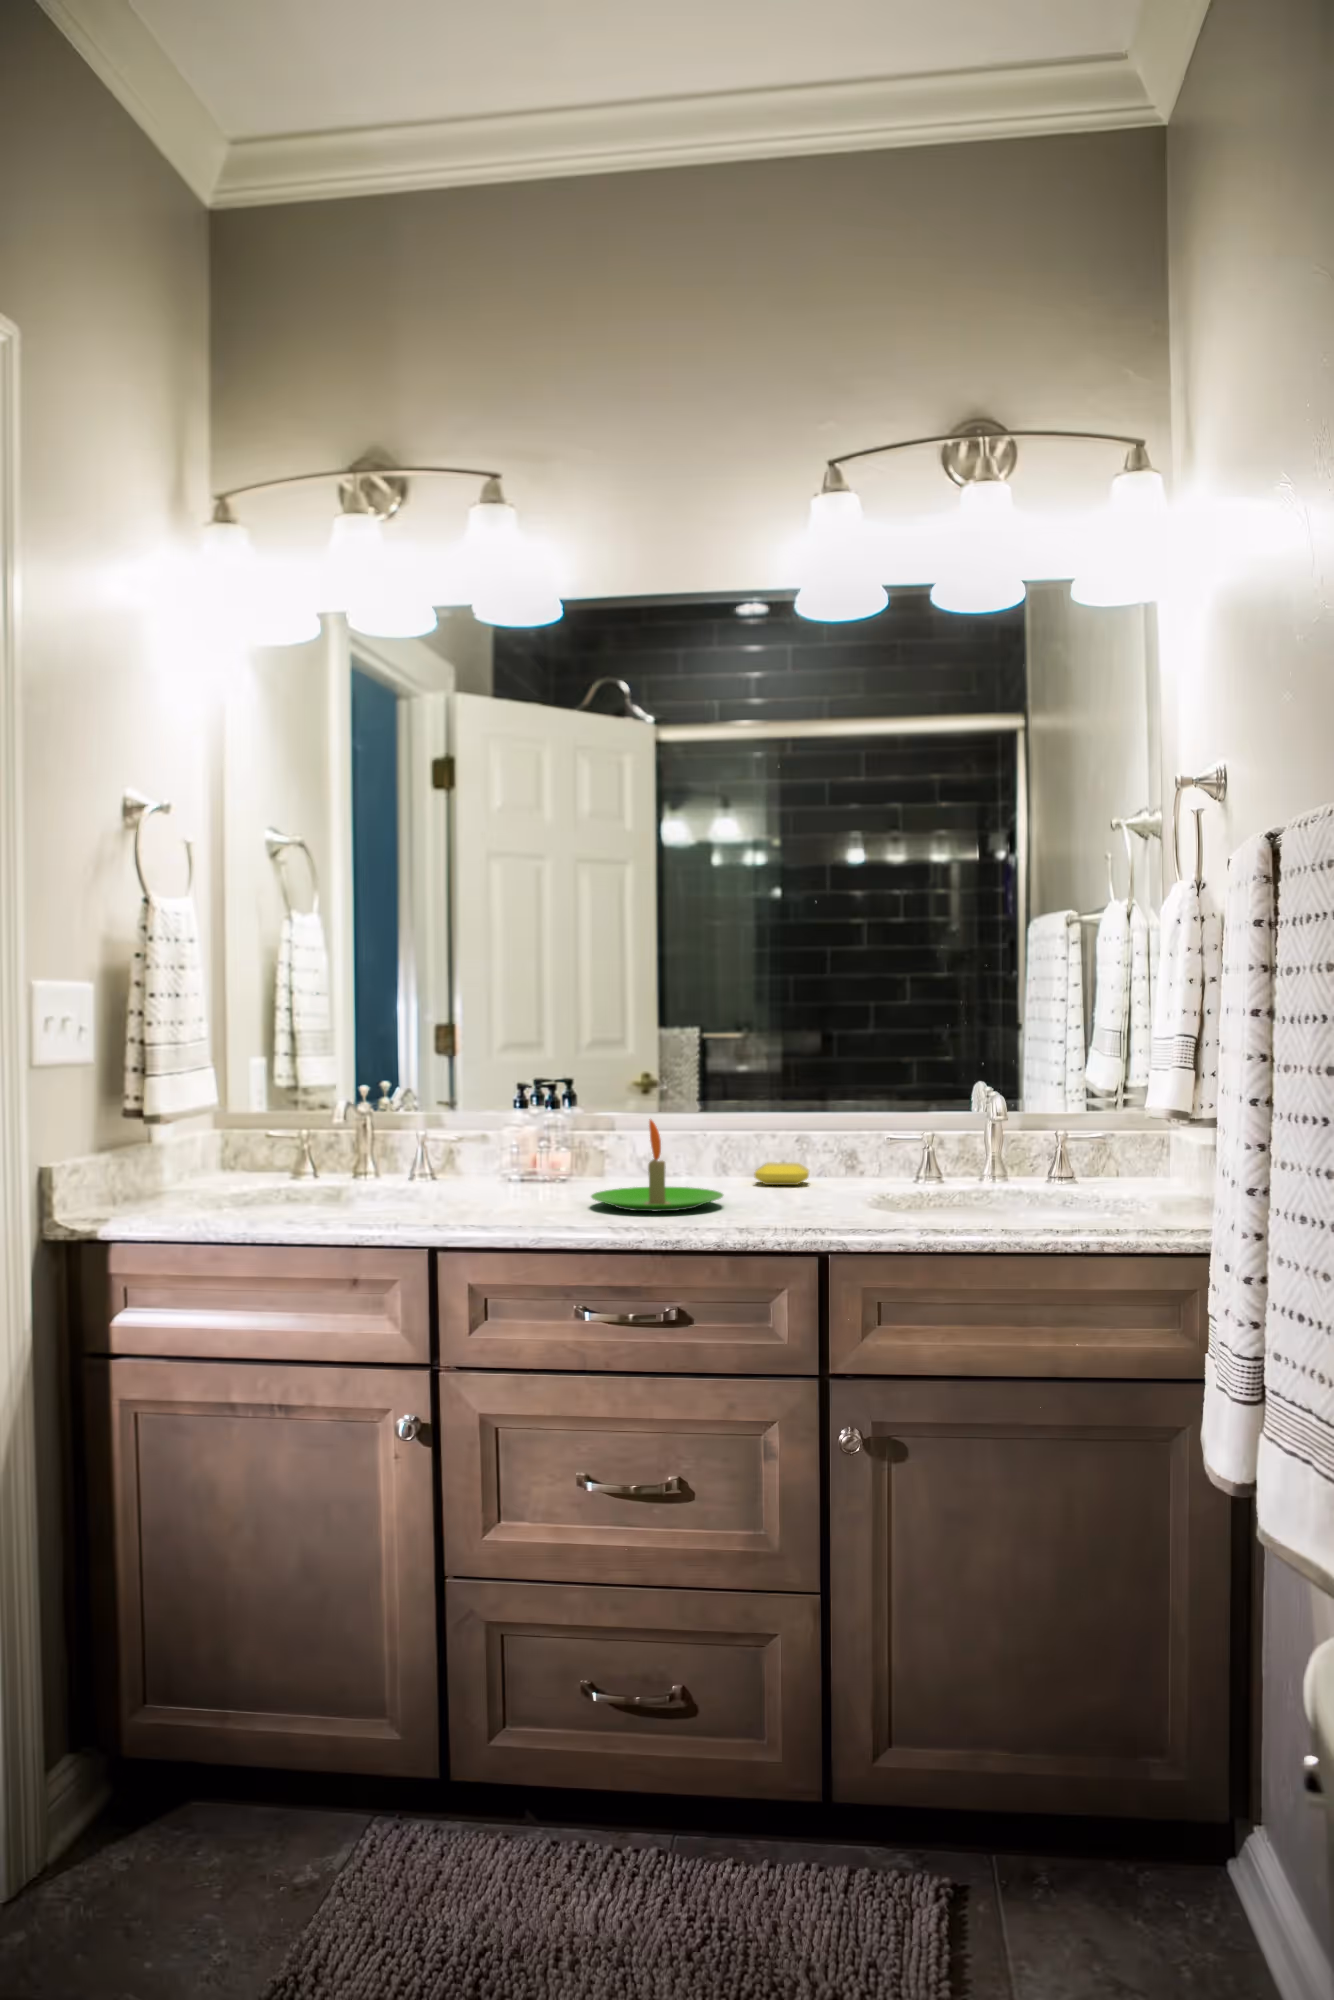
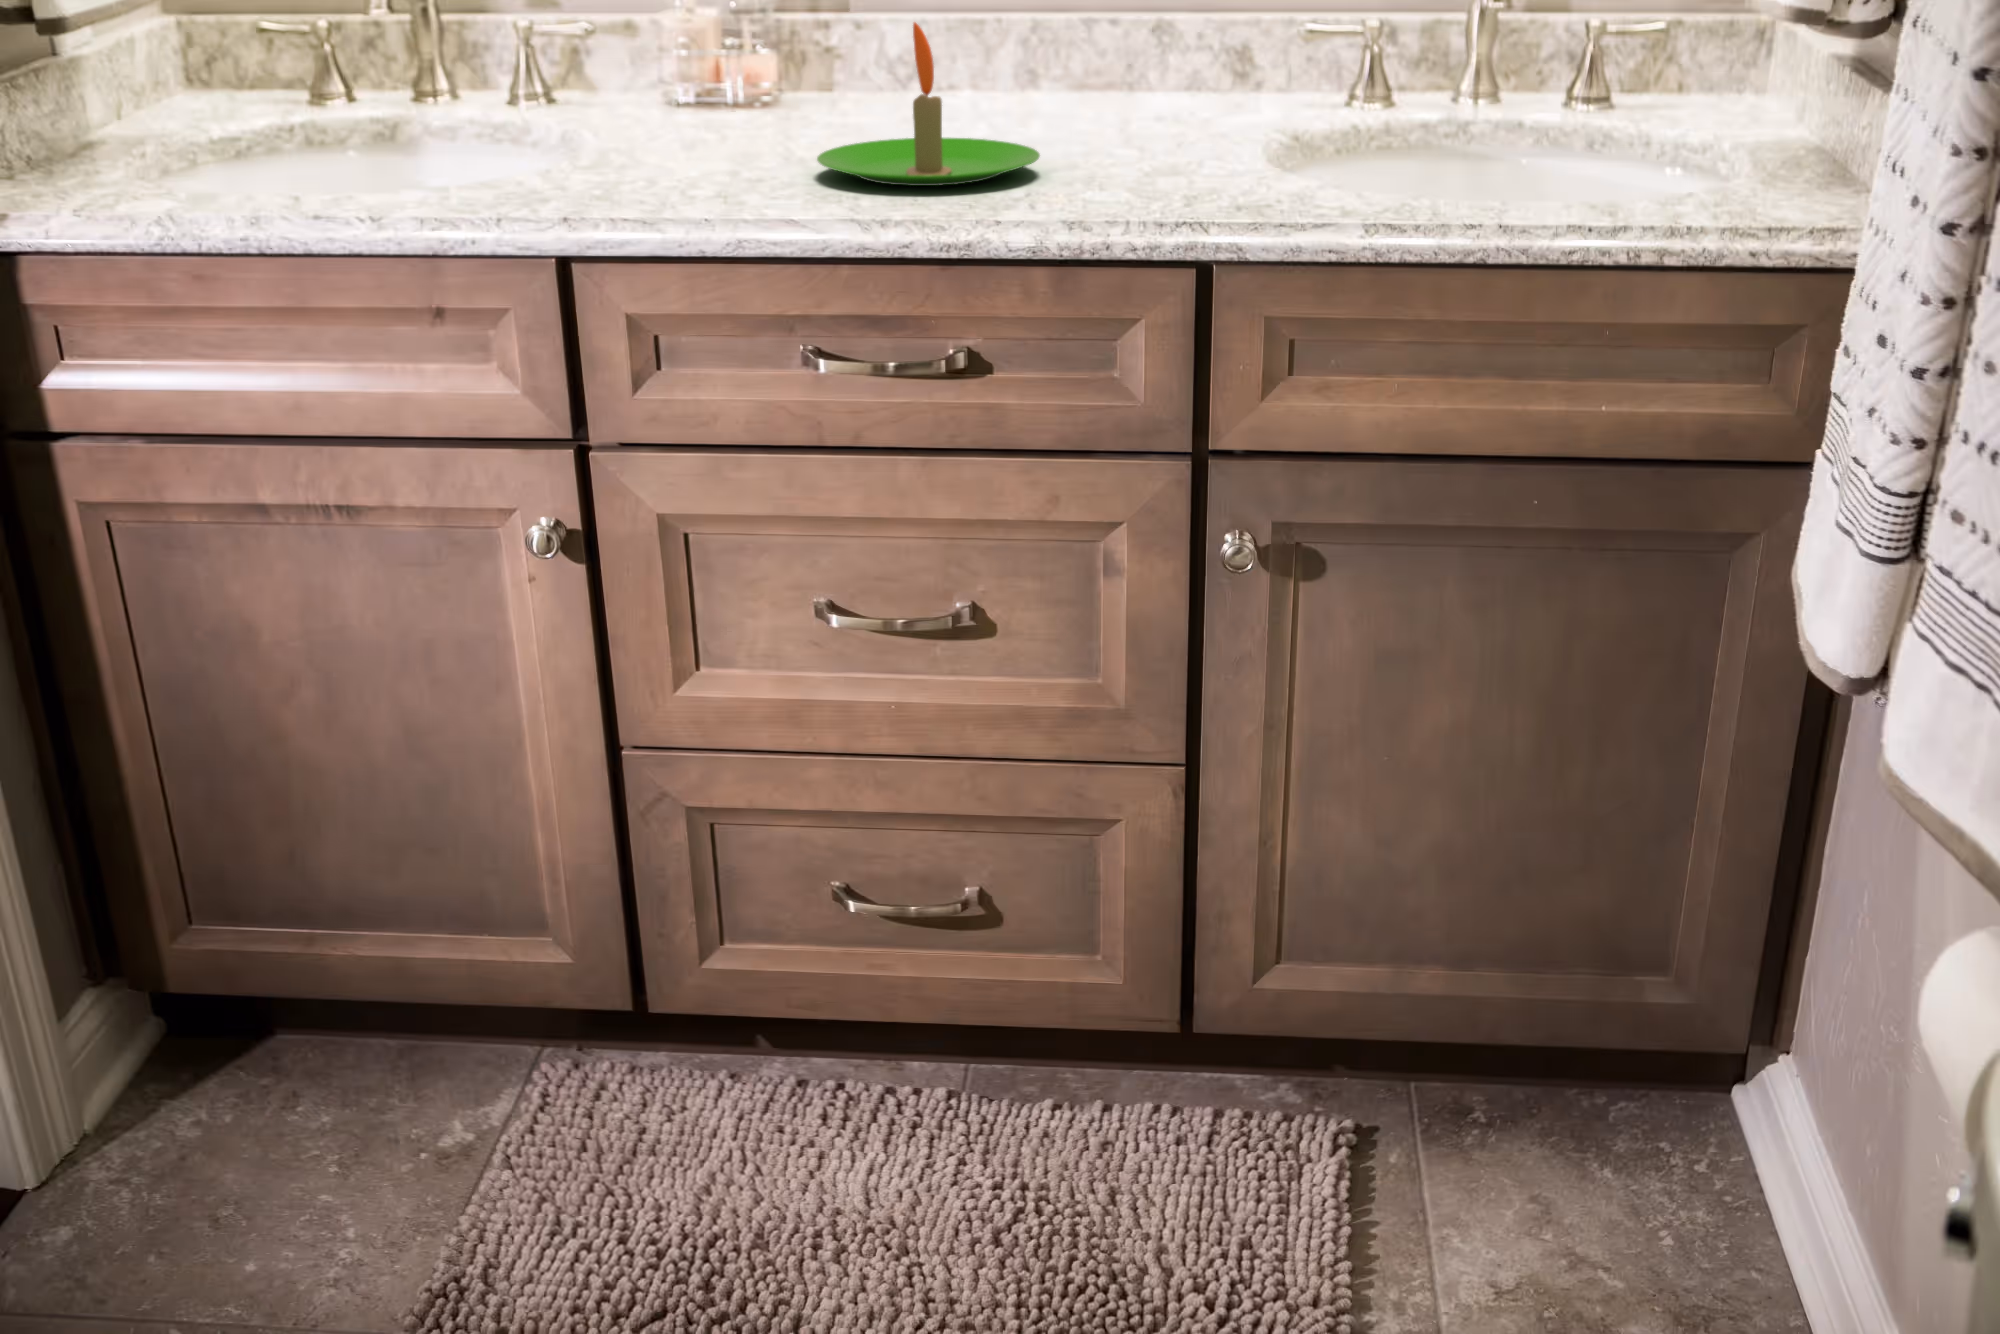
soap bar: present [755,1162,809,1185] -> none [1086,89,1175,128]

